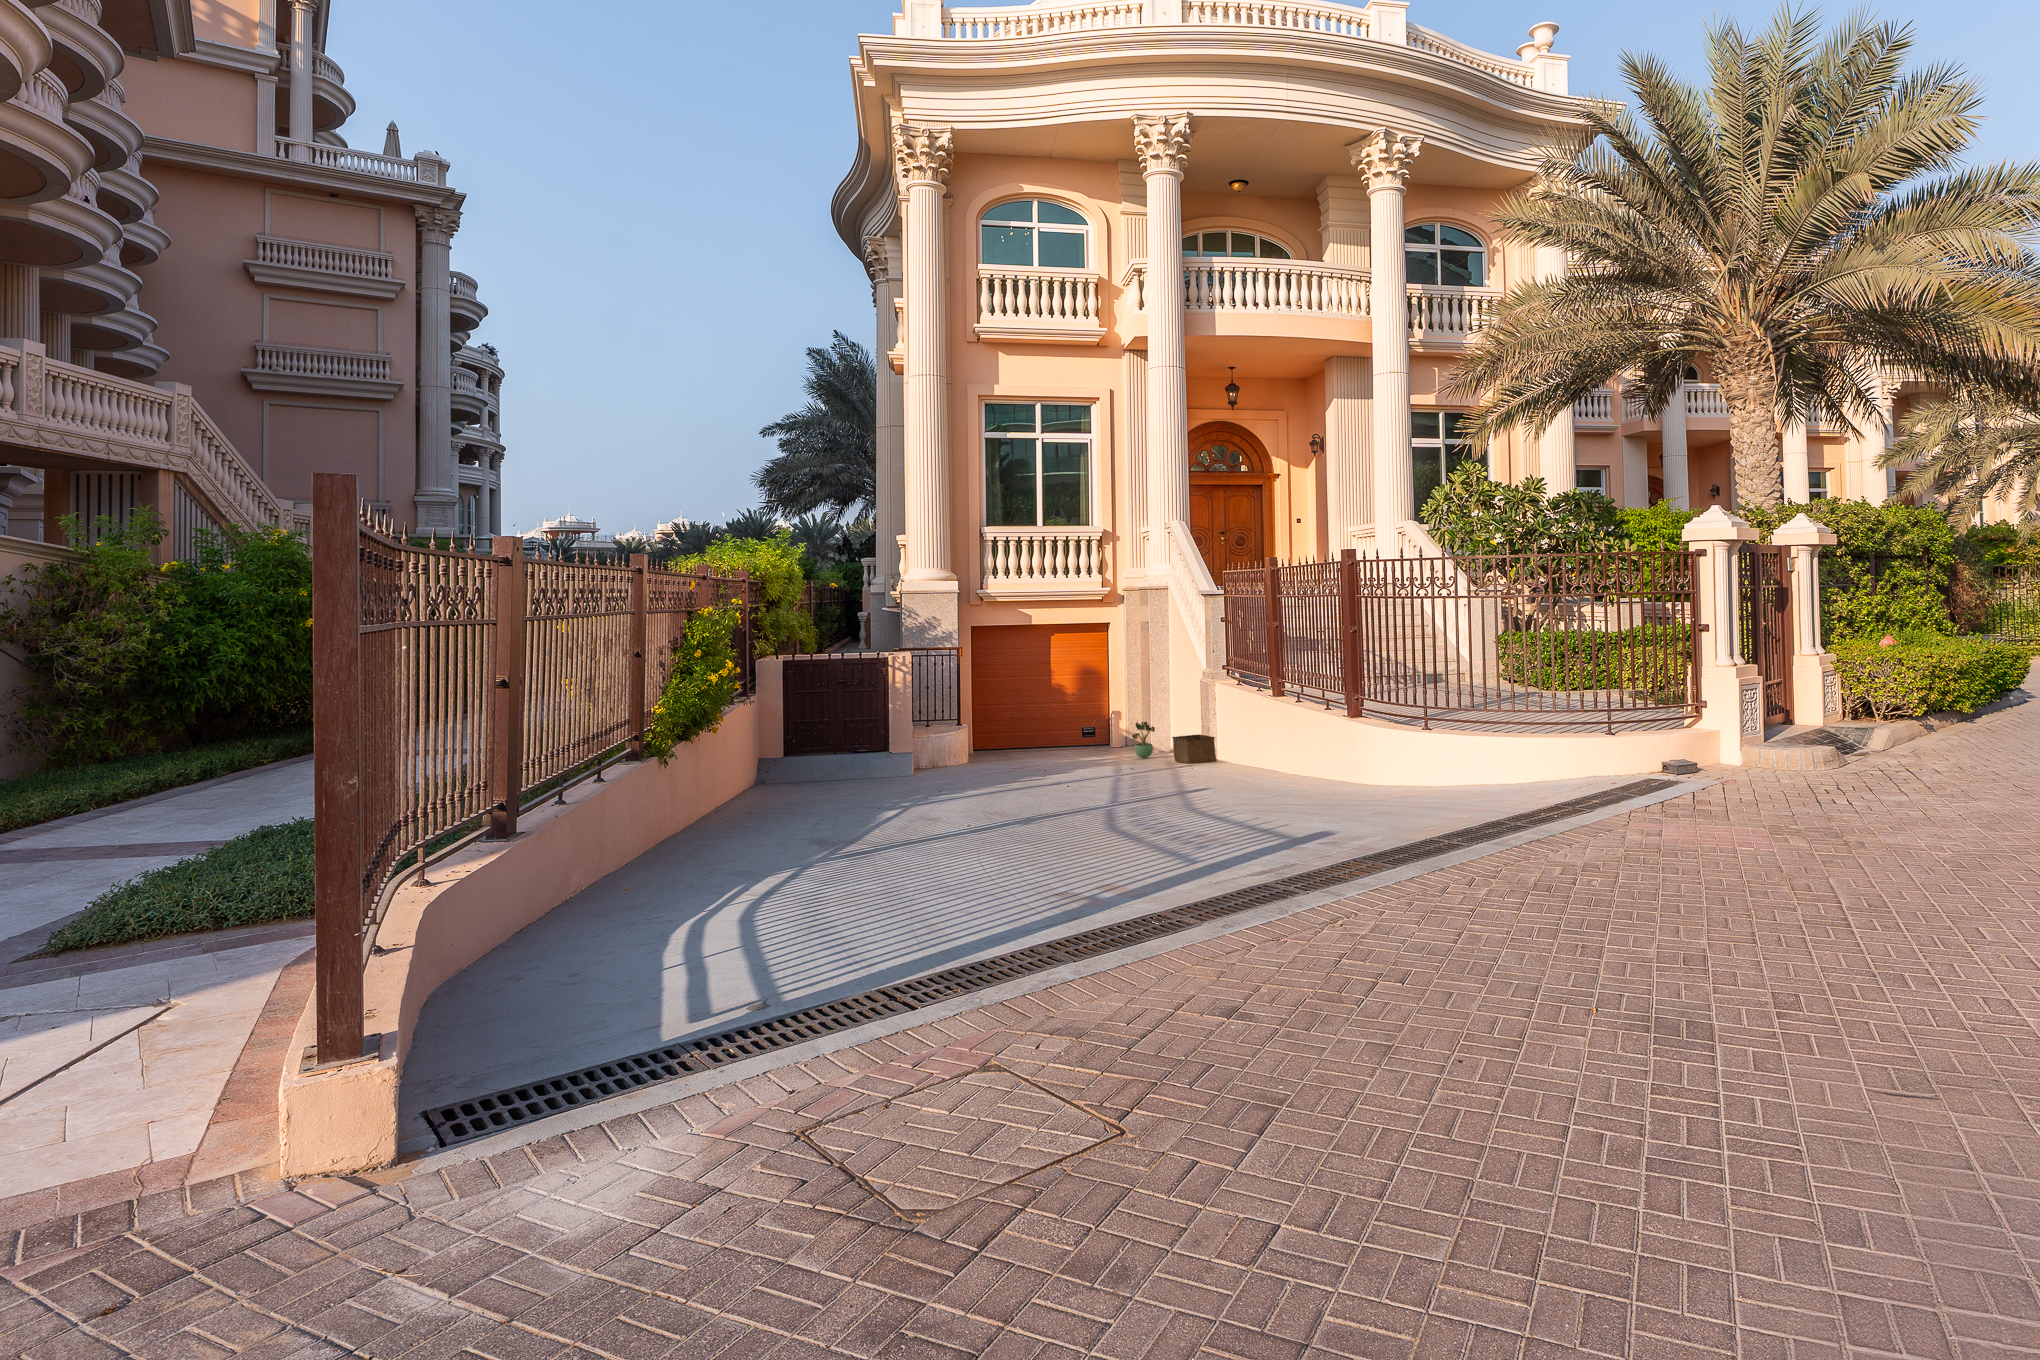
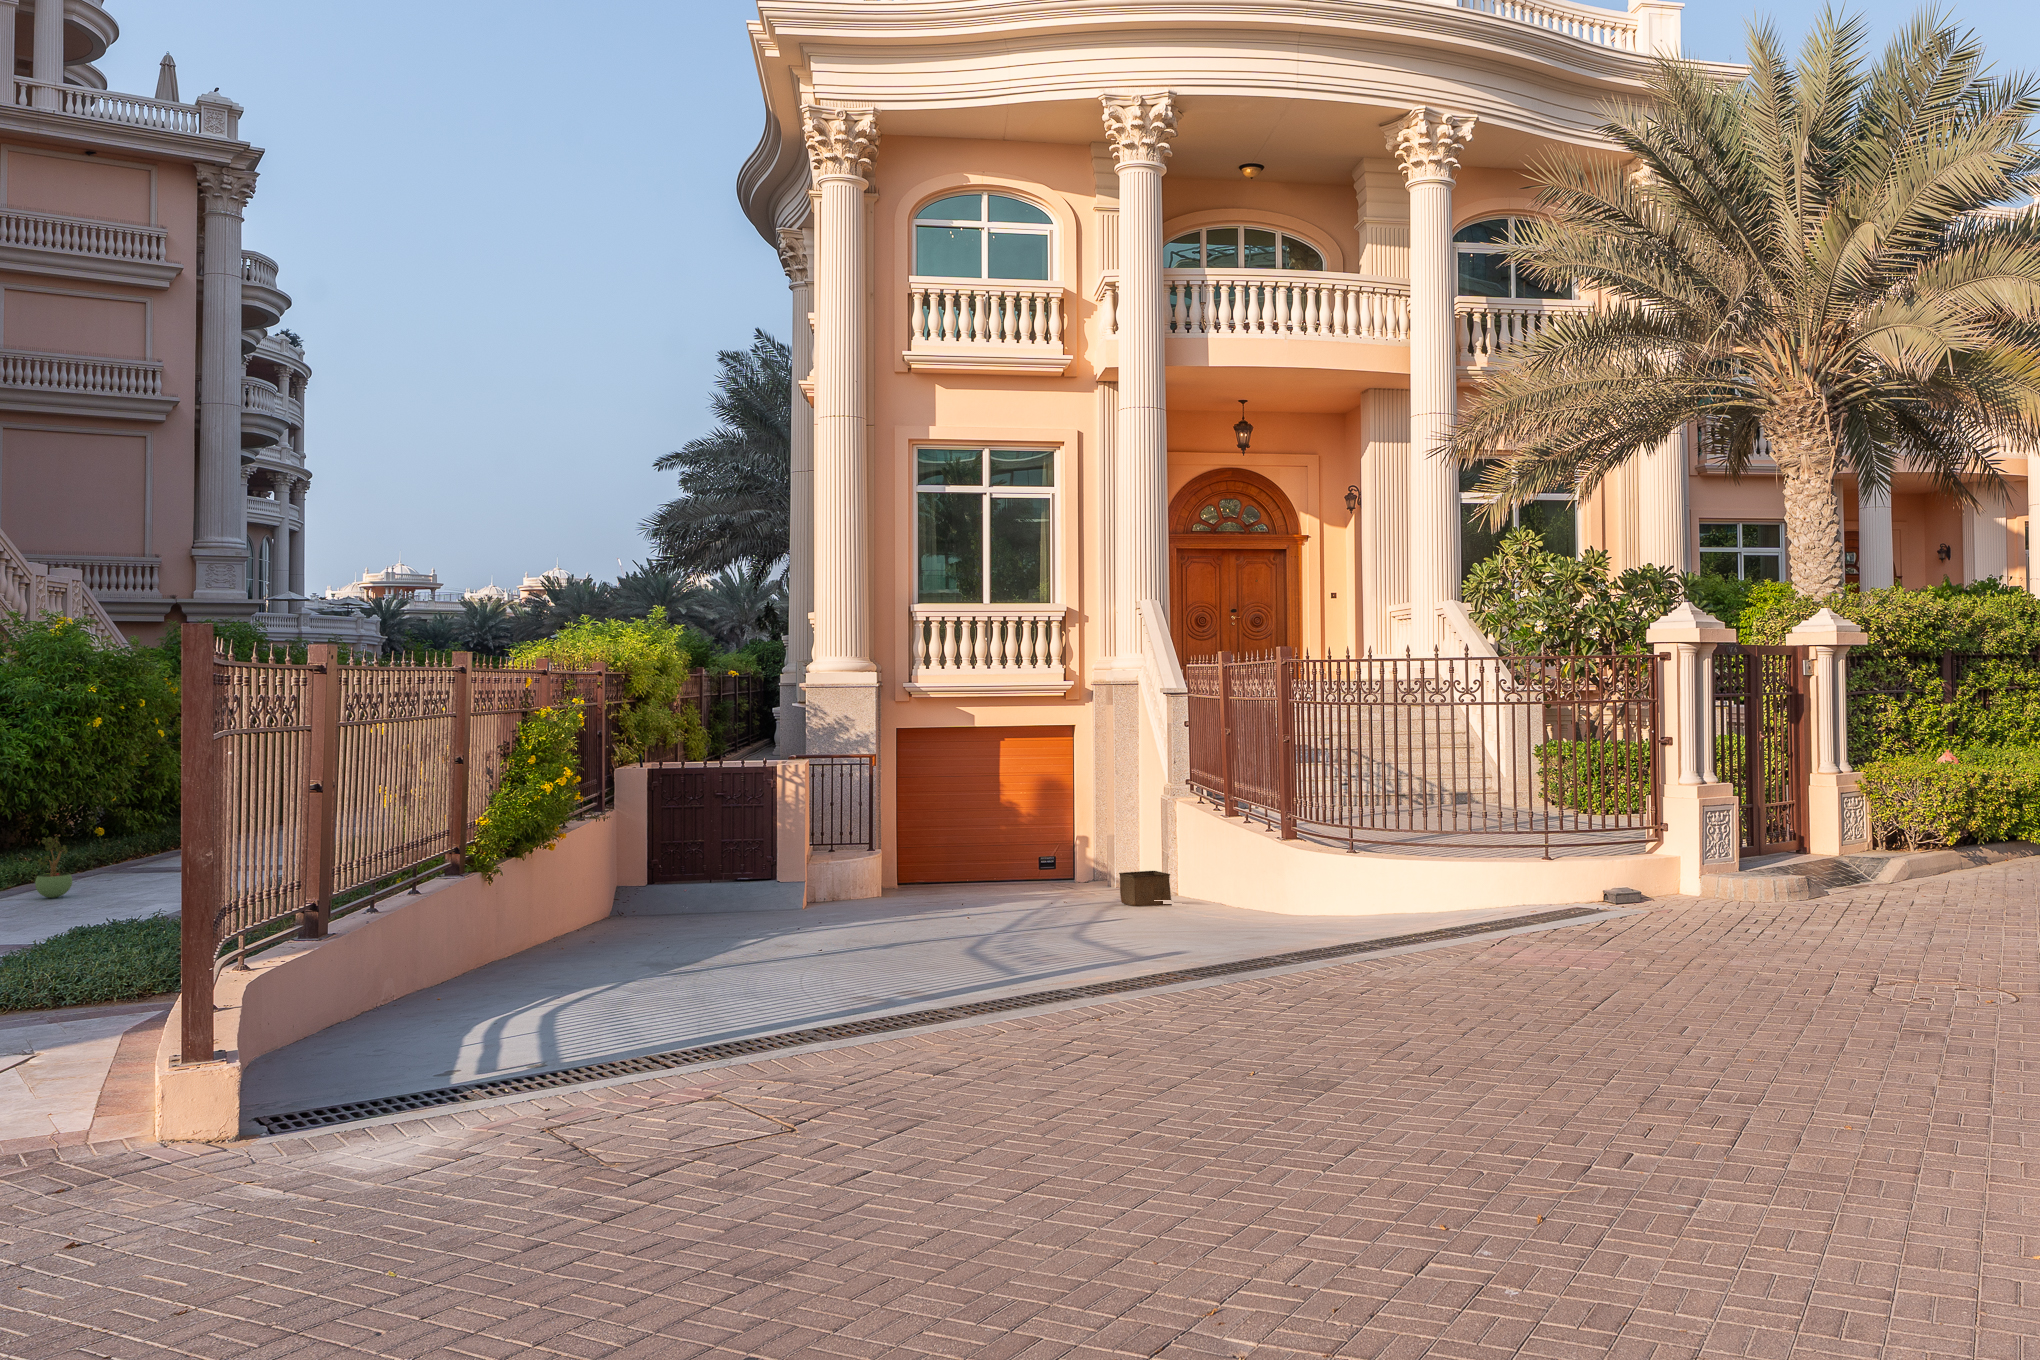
potted plant: present [1132,722,1155,758] -> present [35,836,72,898]

